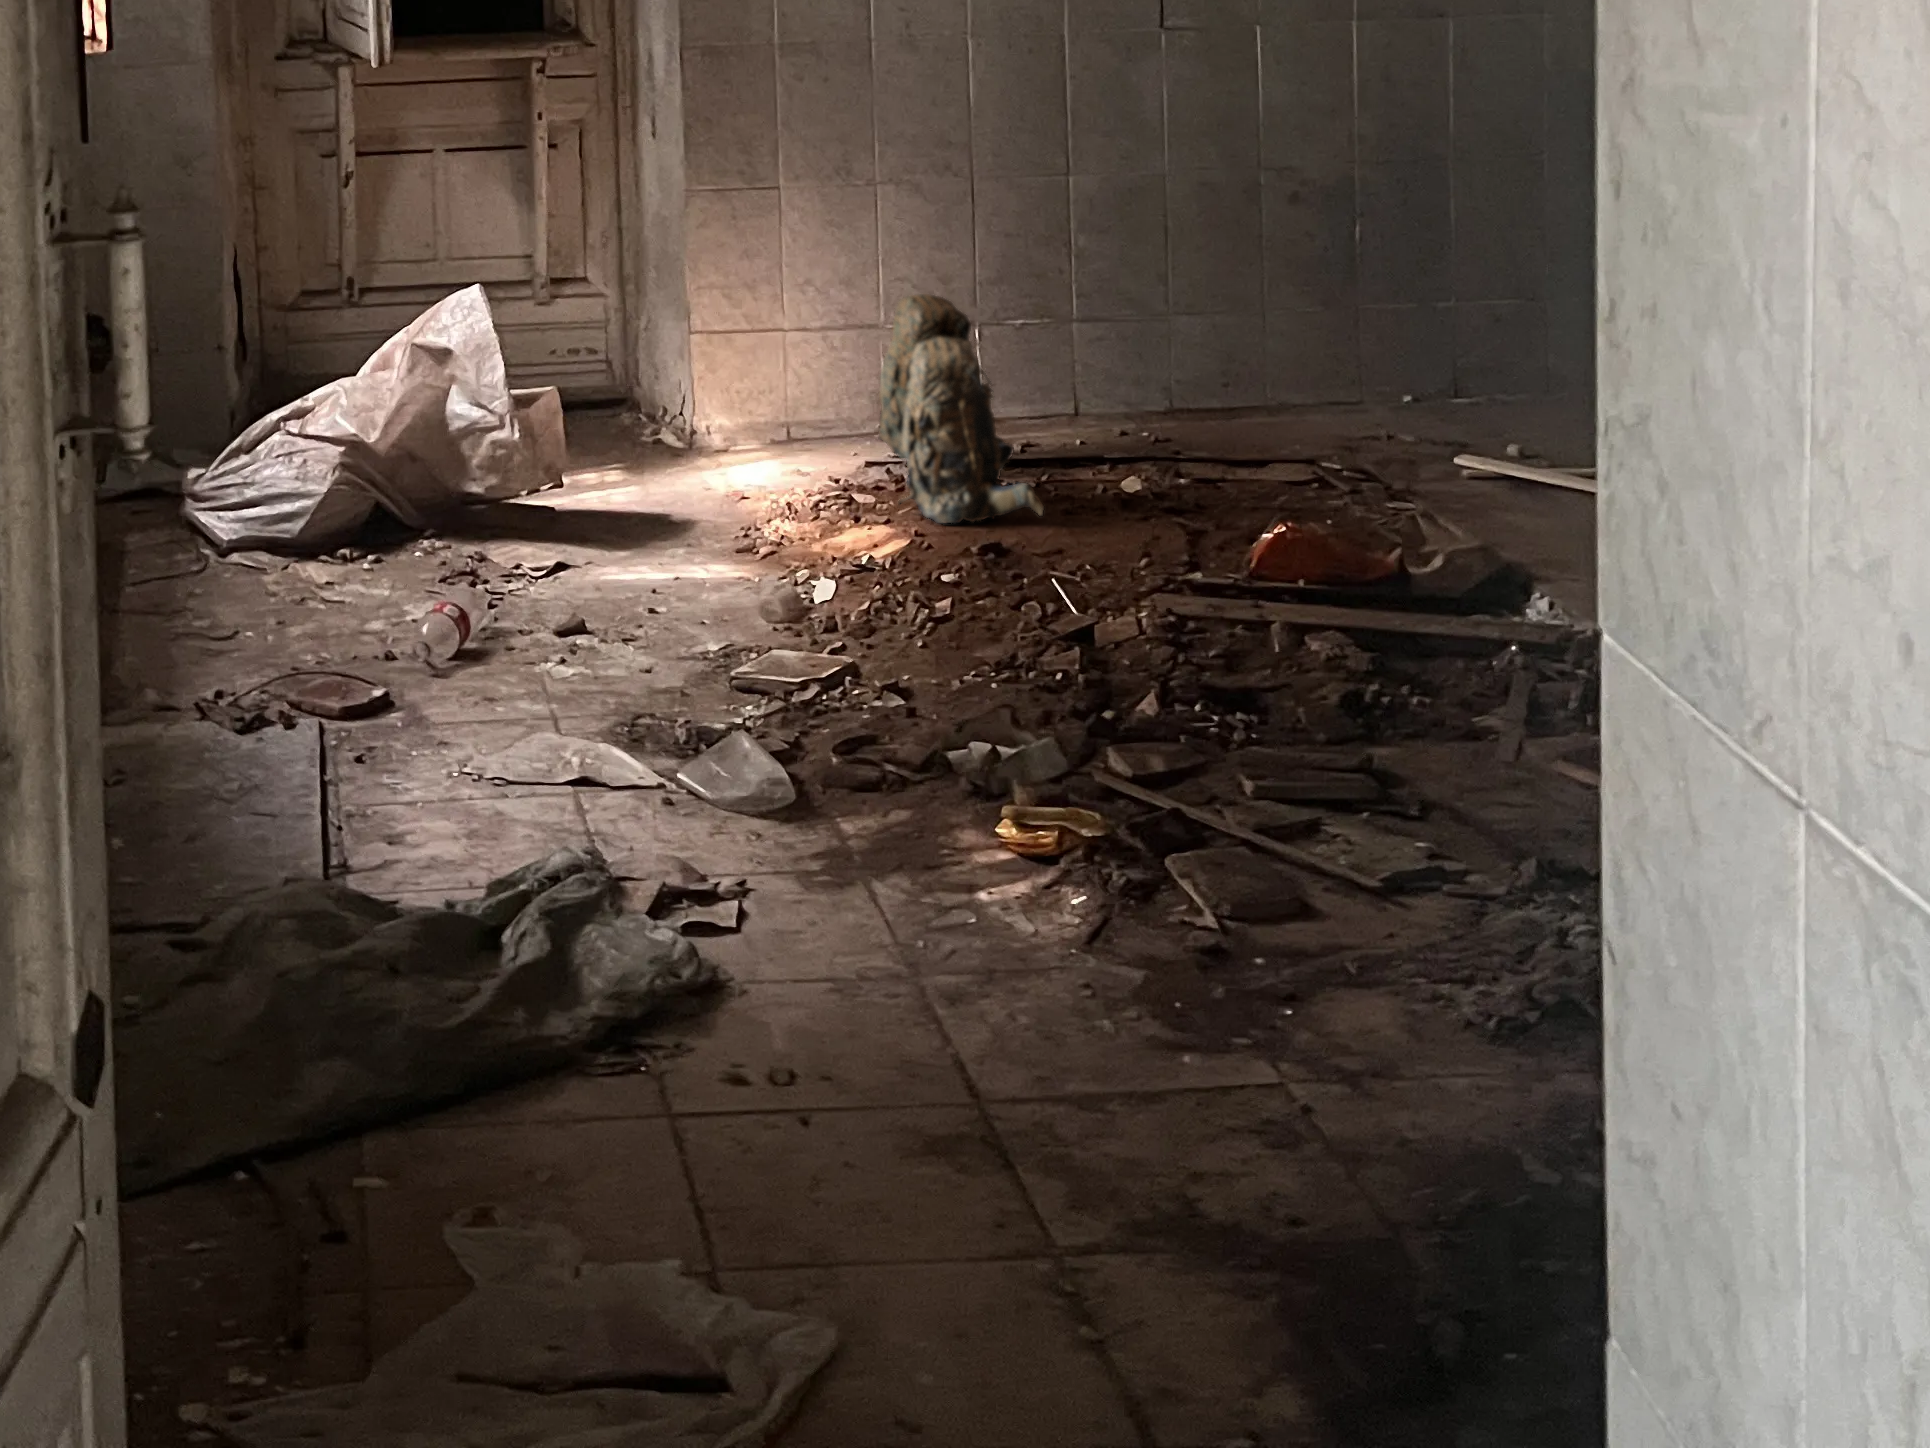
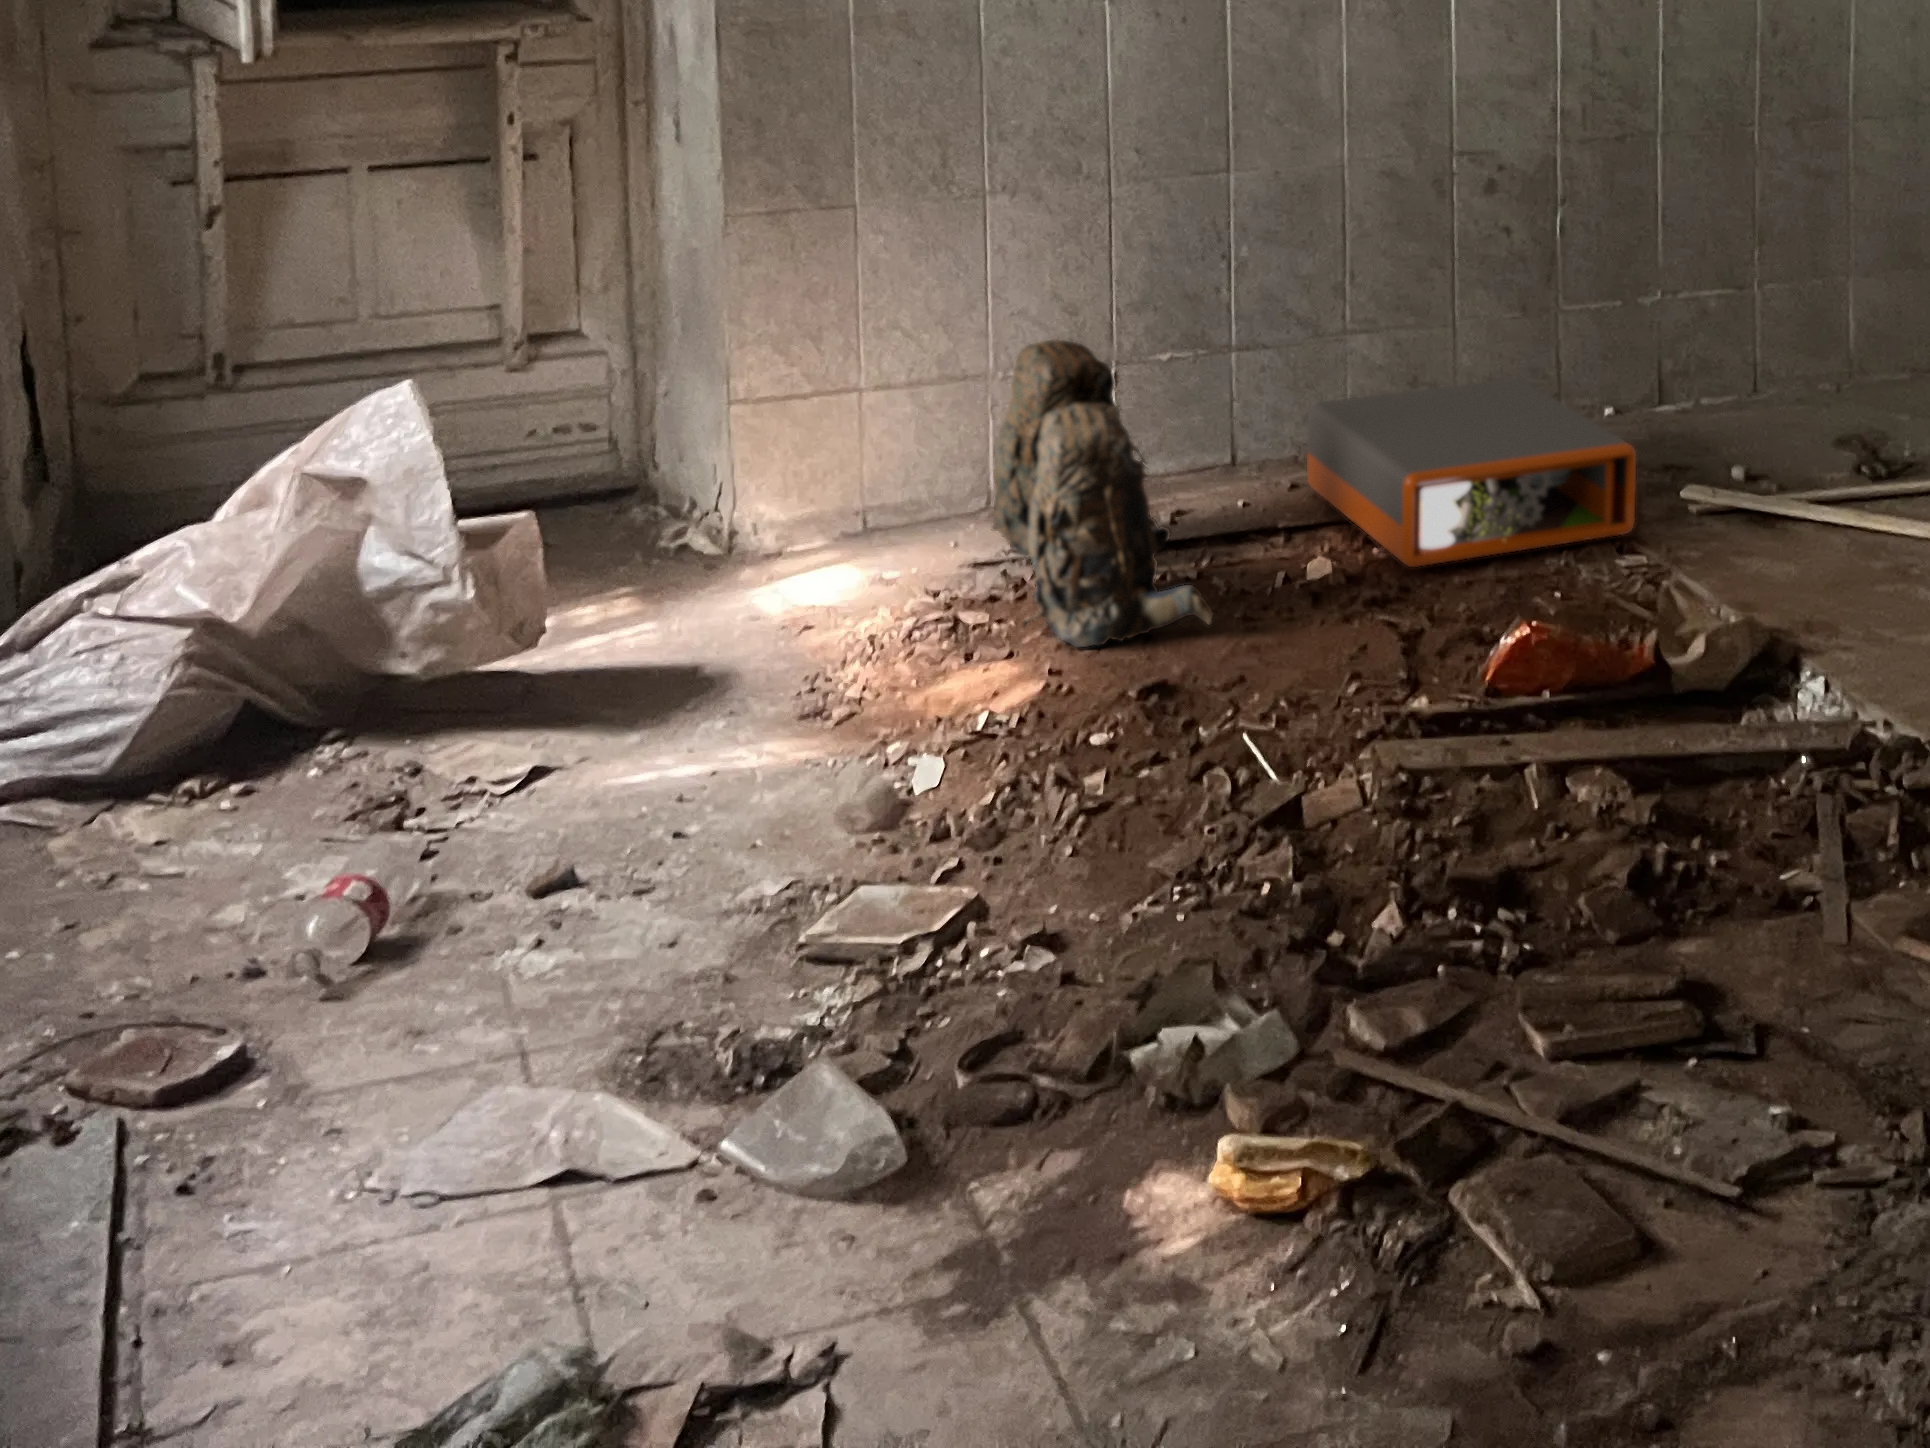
storage box: none [1130,358,1410,493] -> present [1307,378,1636,567]

